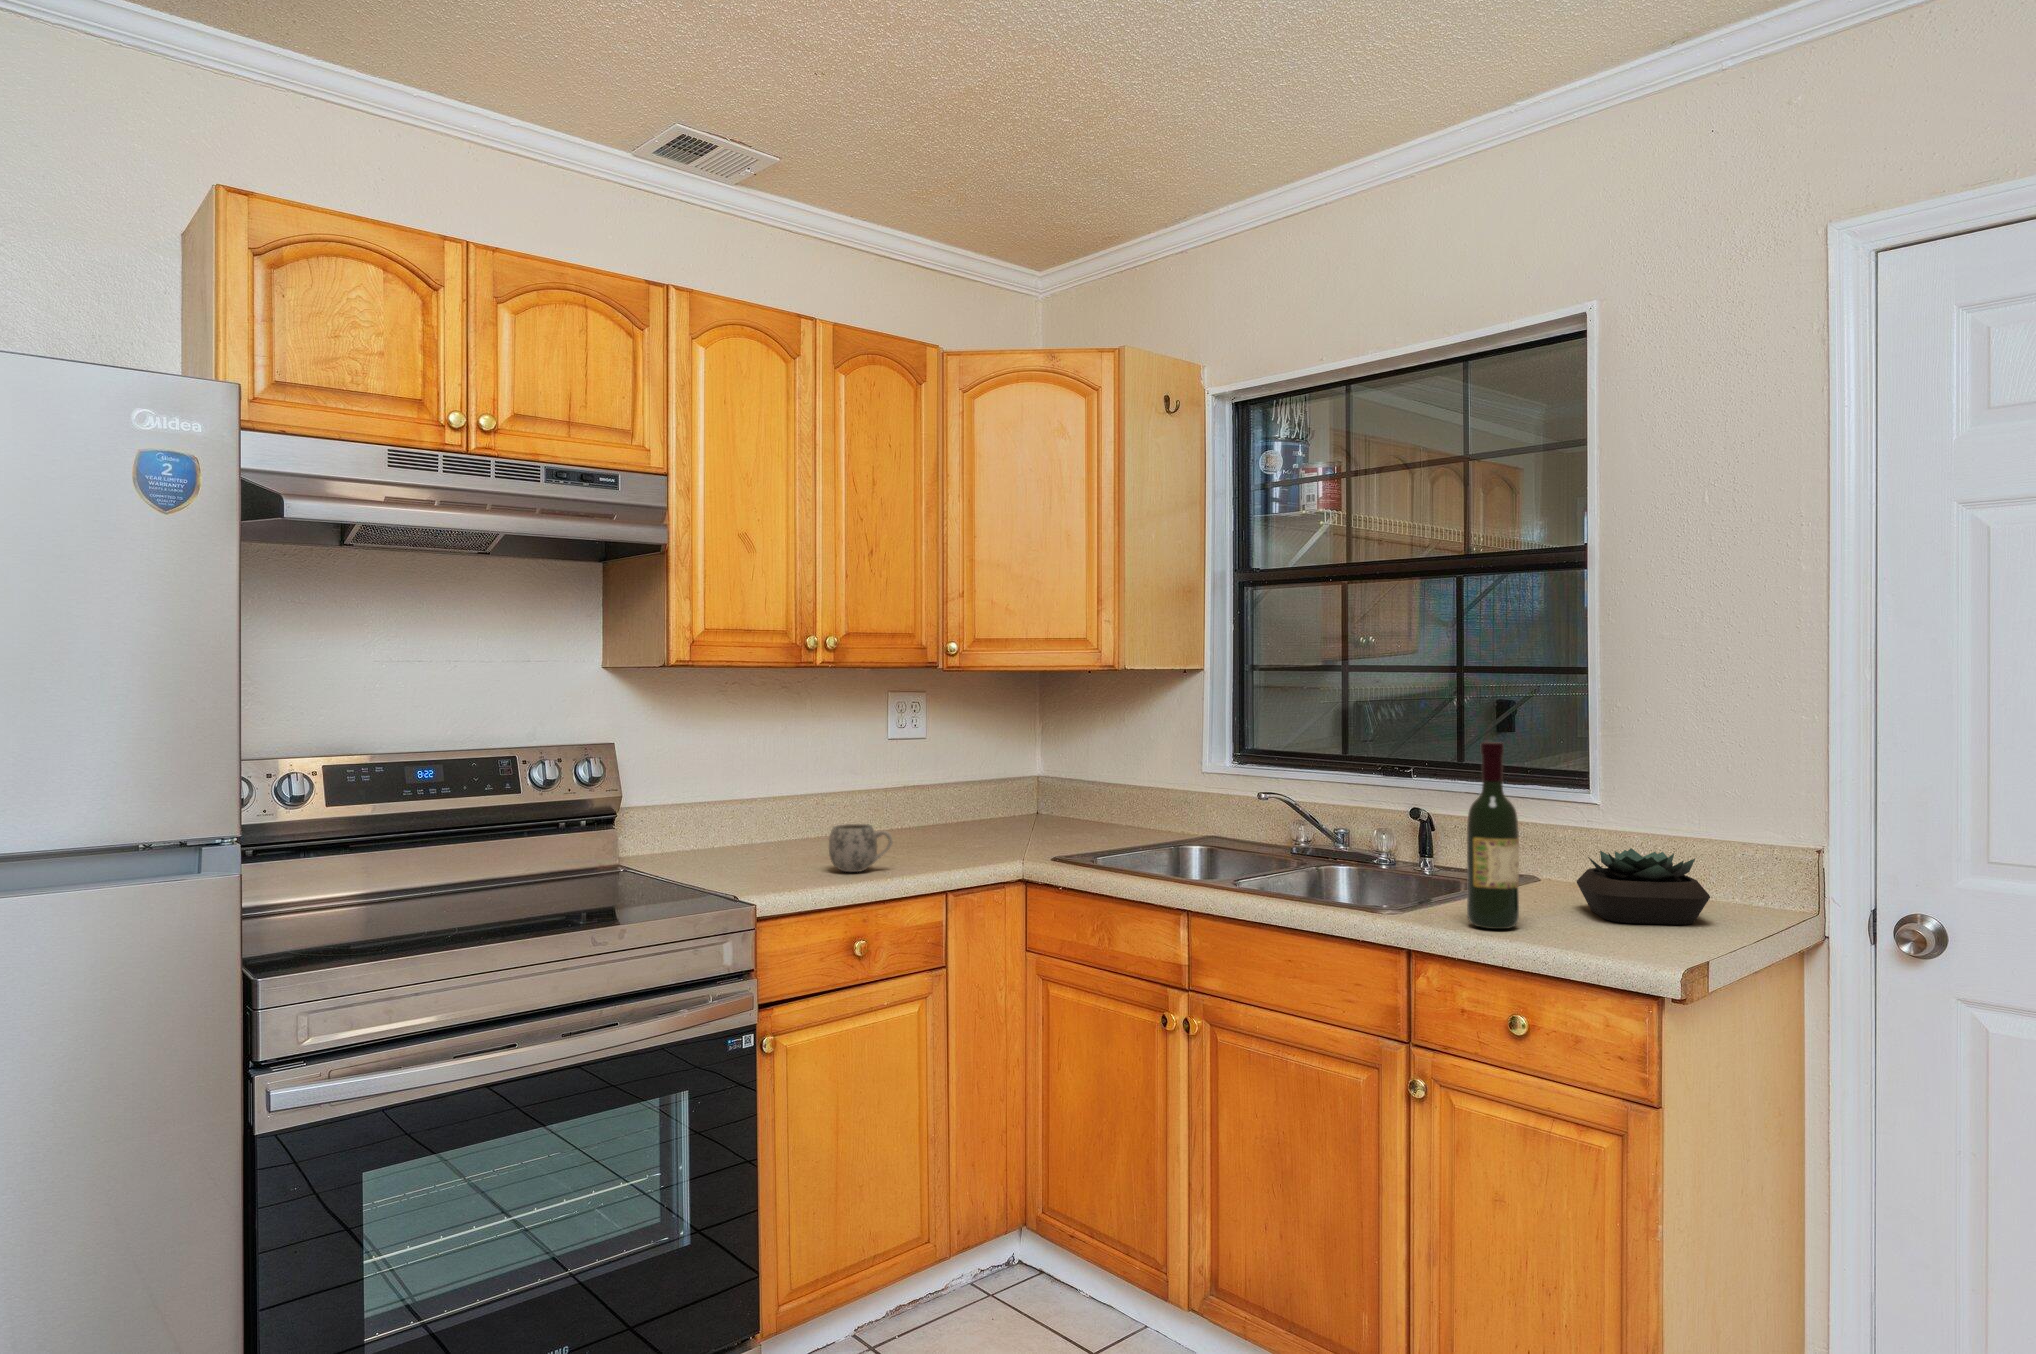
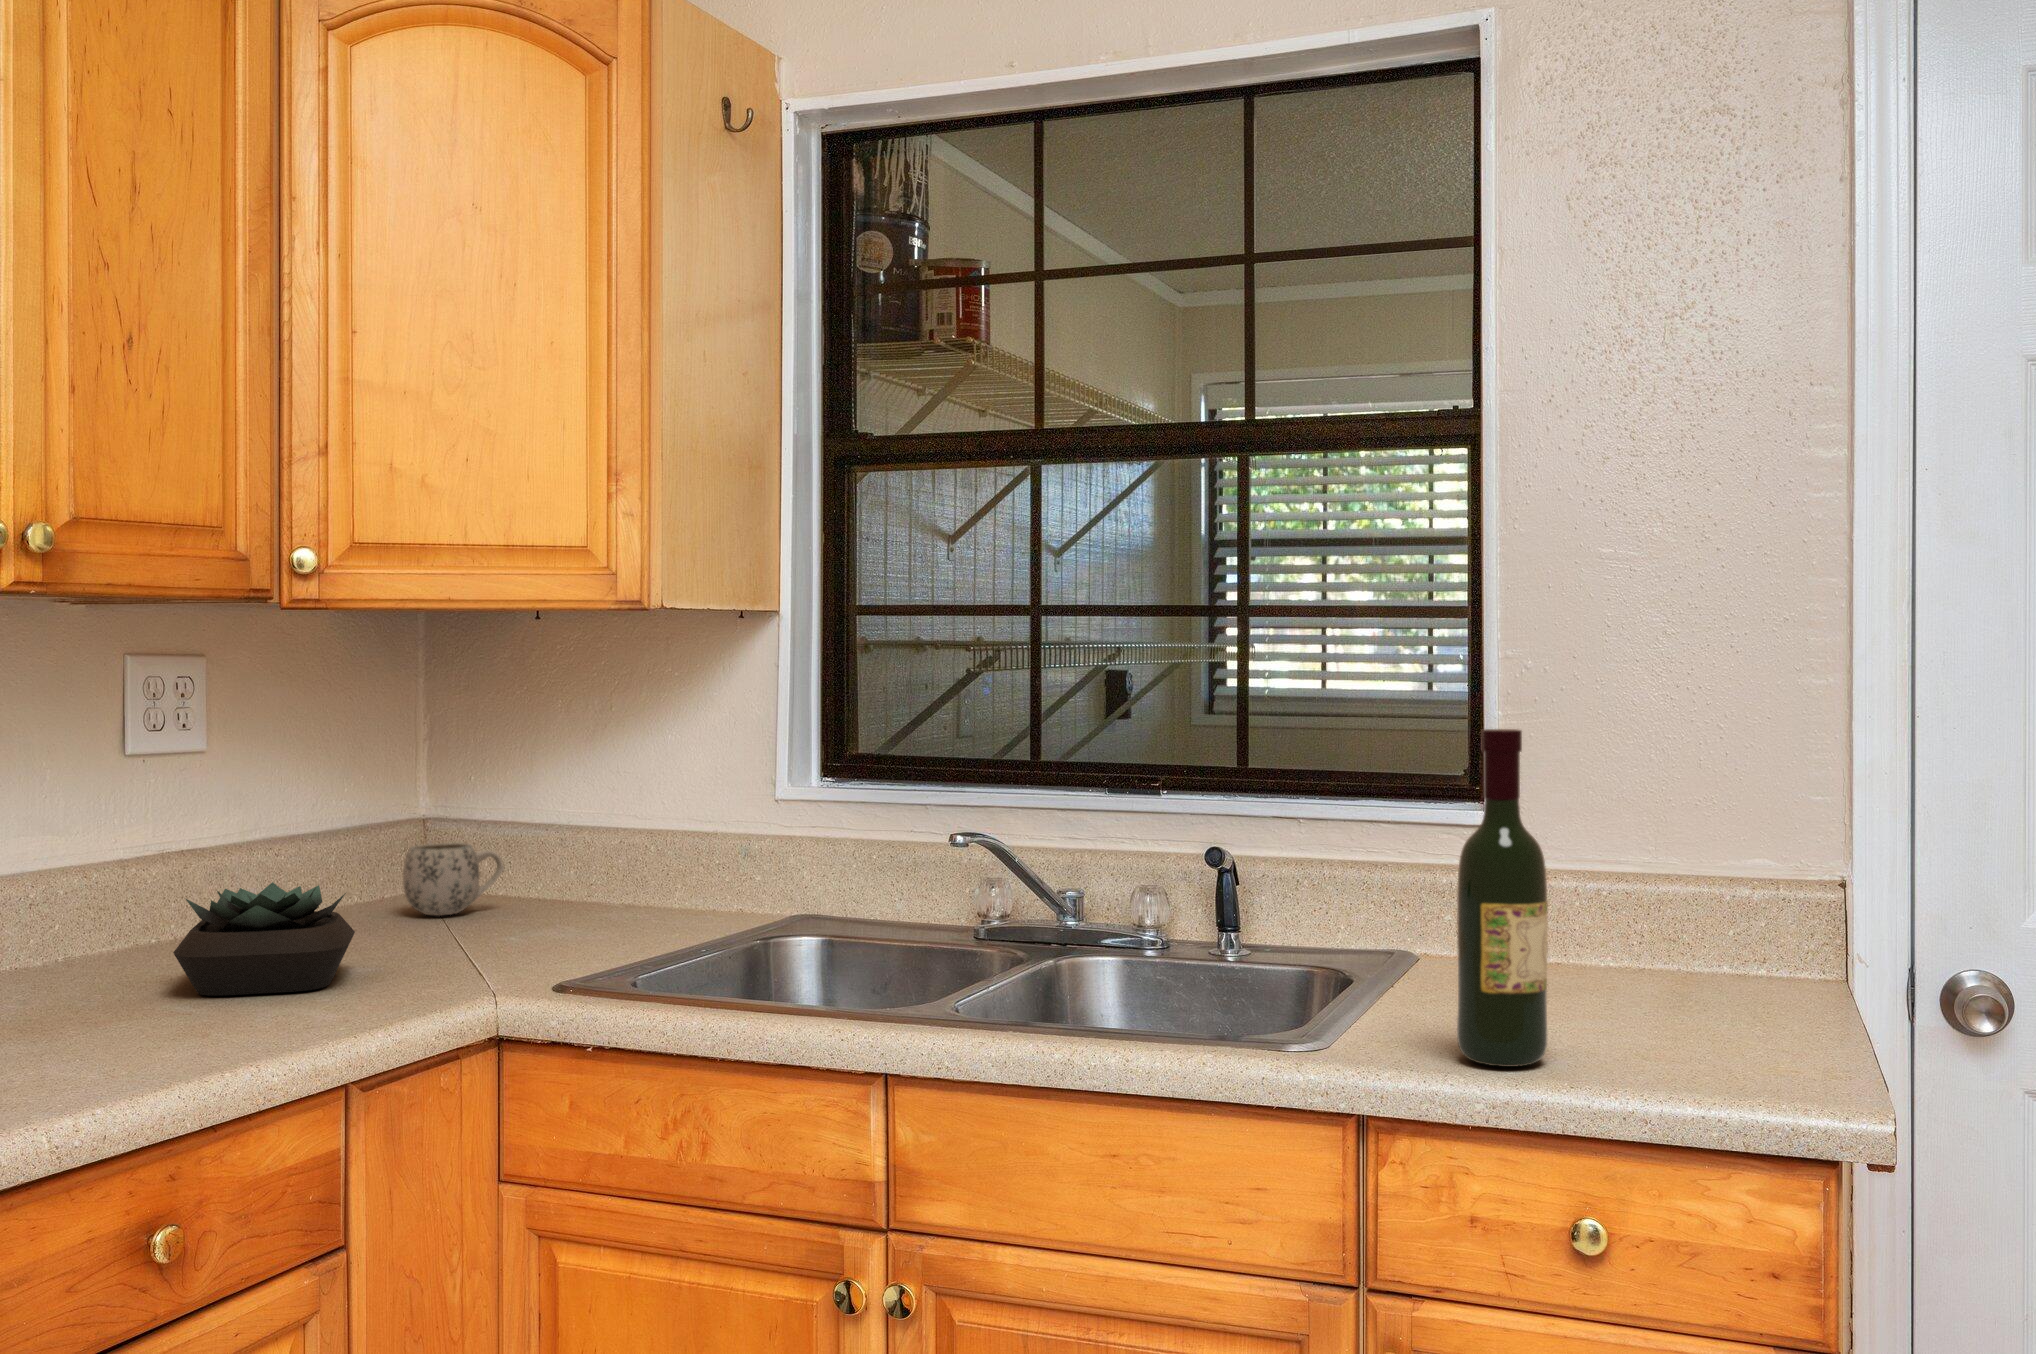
mug: present [829,824,892,872] -> present [403,843,504,916]
succulent plant: present [1577,848,1710,925] -> present [173,882,355,996]

